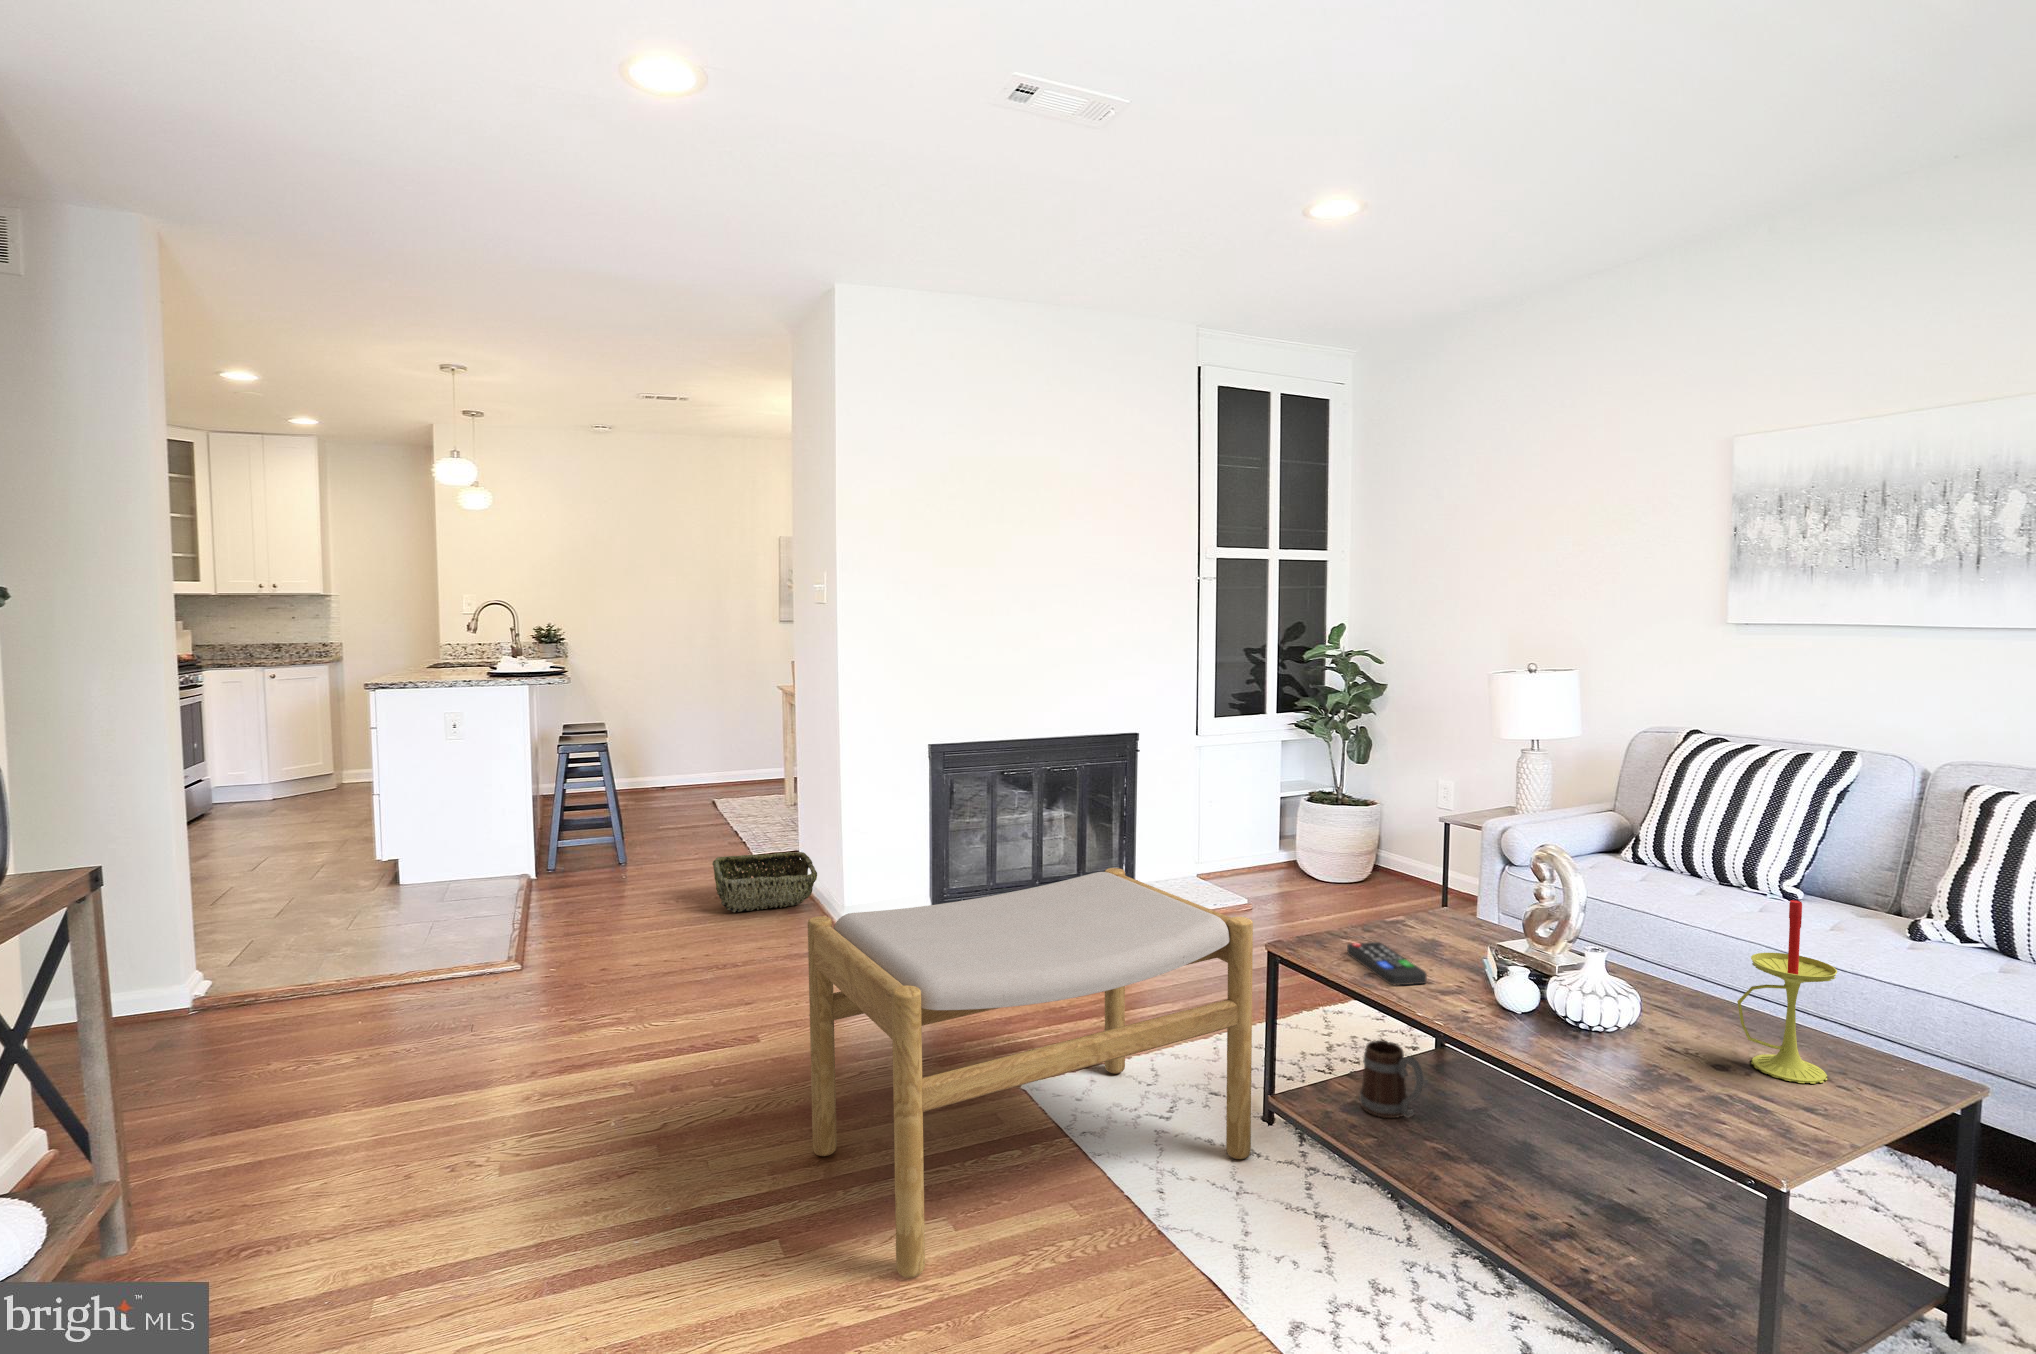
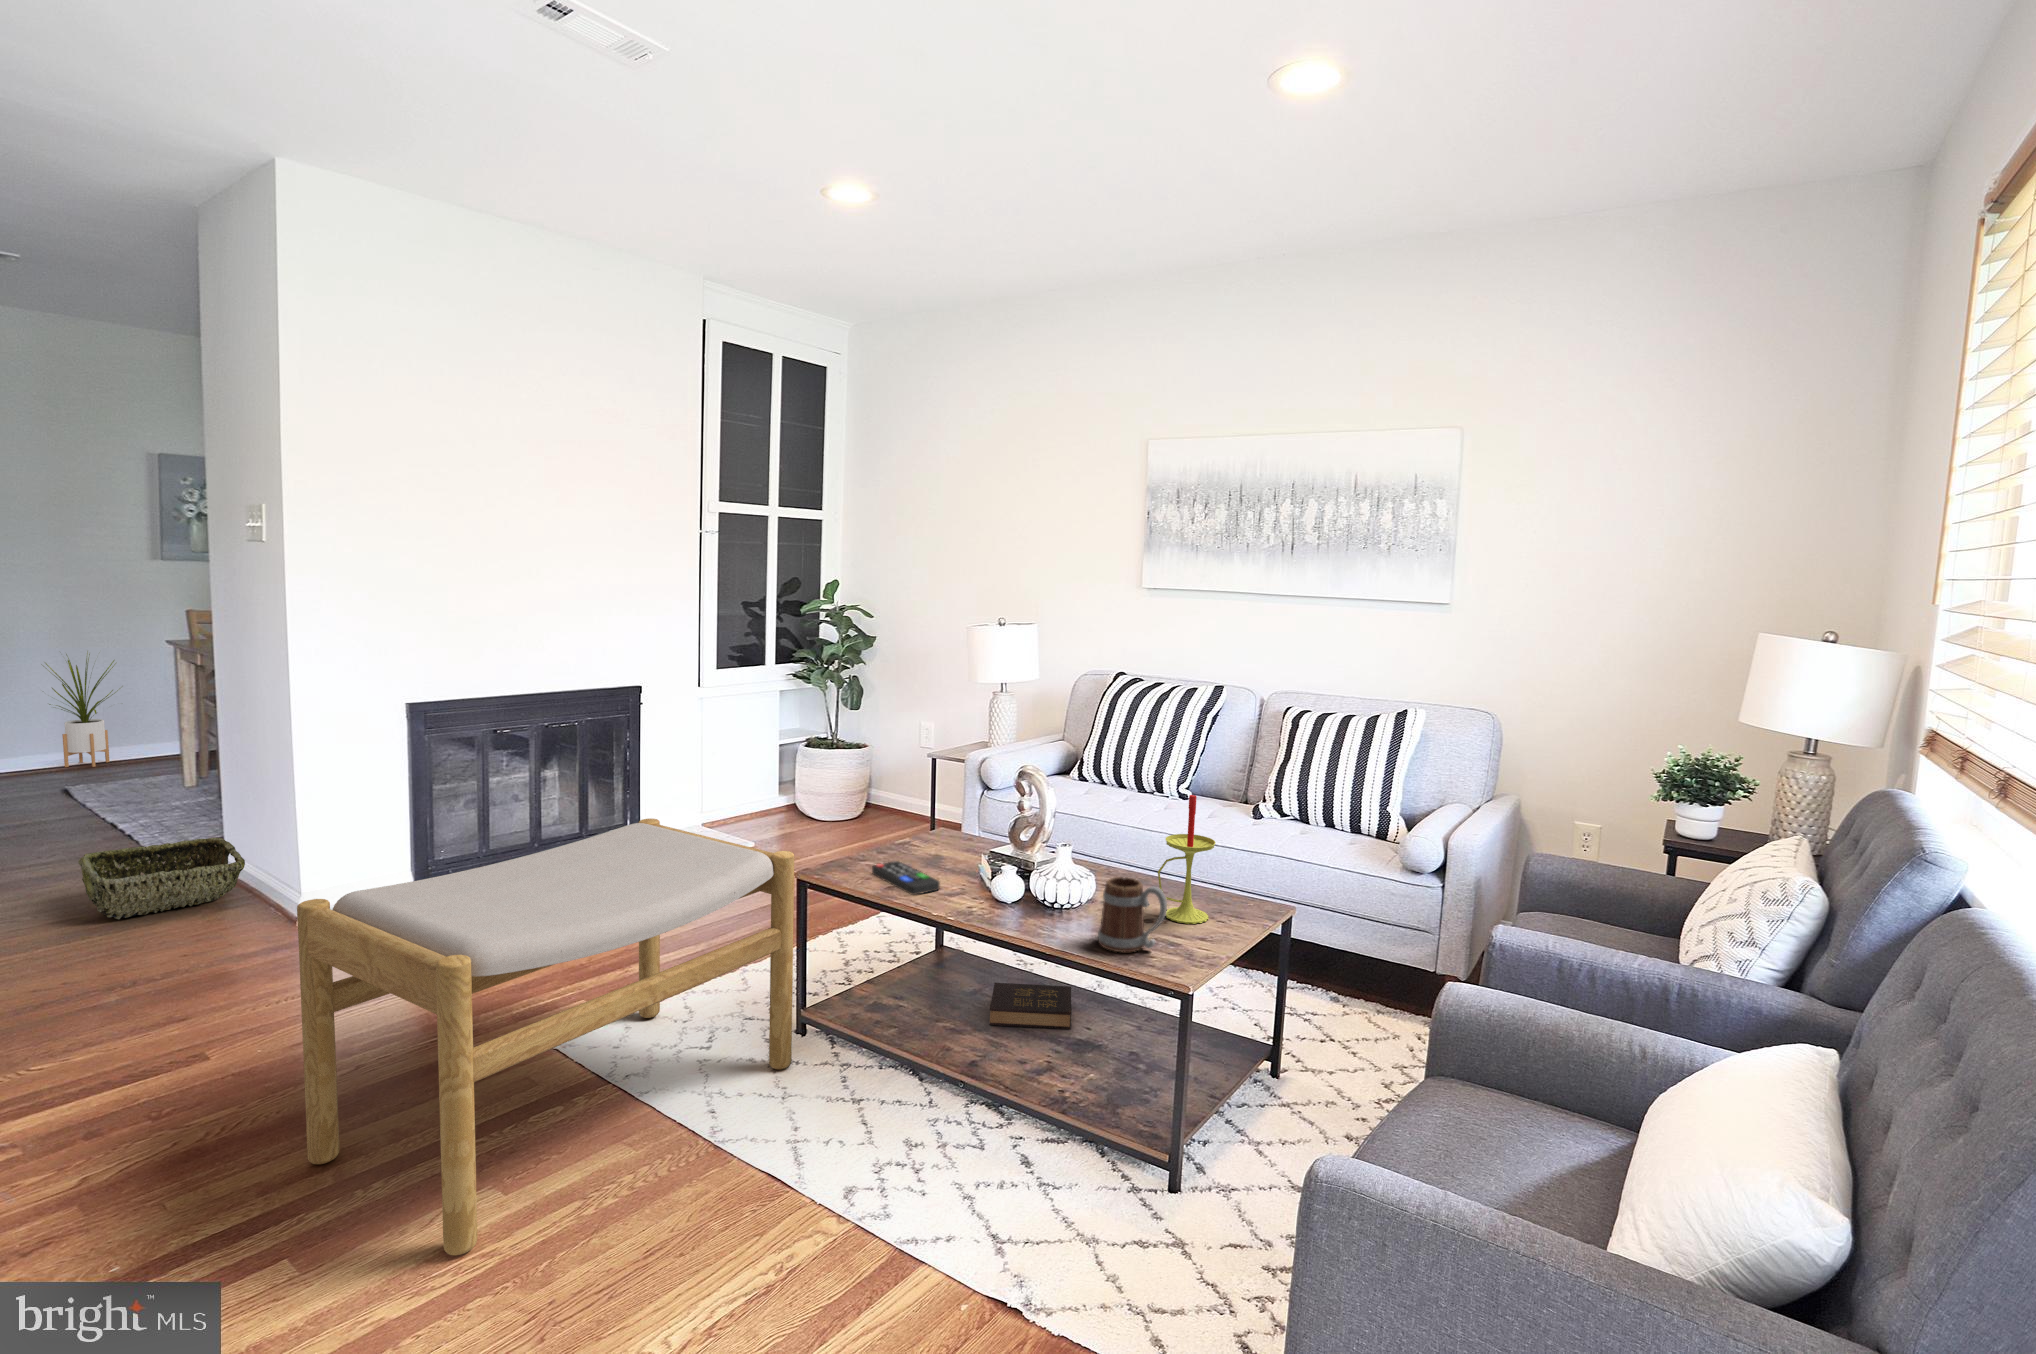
house plant: none [716,696,766,788] -> present [46,653,118,767]
mug: present [1359,1040,1424,1118] -> present [1098,877,1167,952]
hardback book: none [1492,1108,1613,1190] -> present [989,983,1071,1029]

